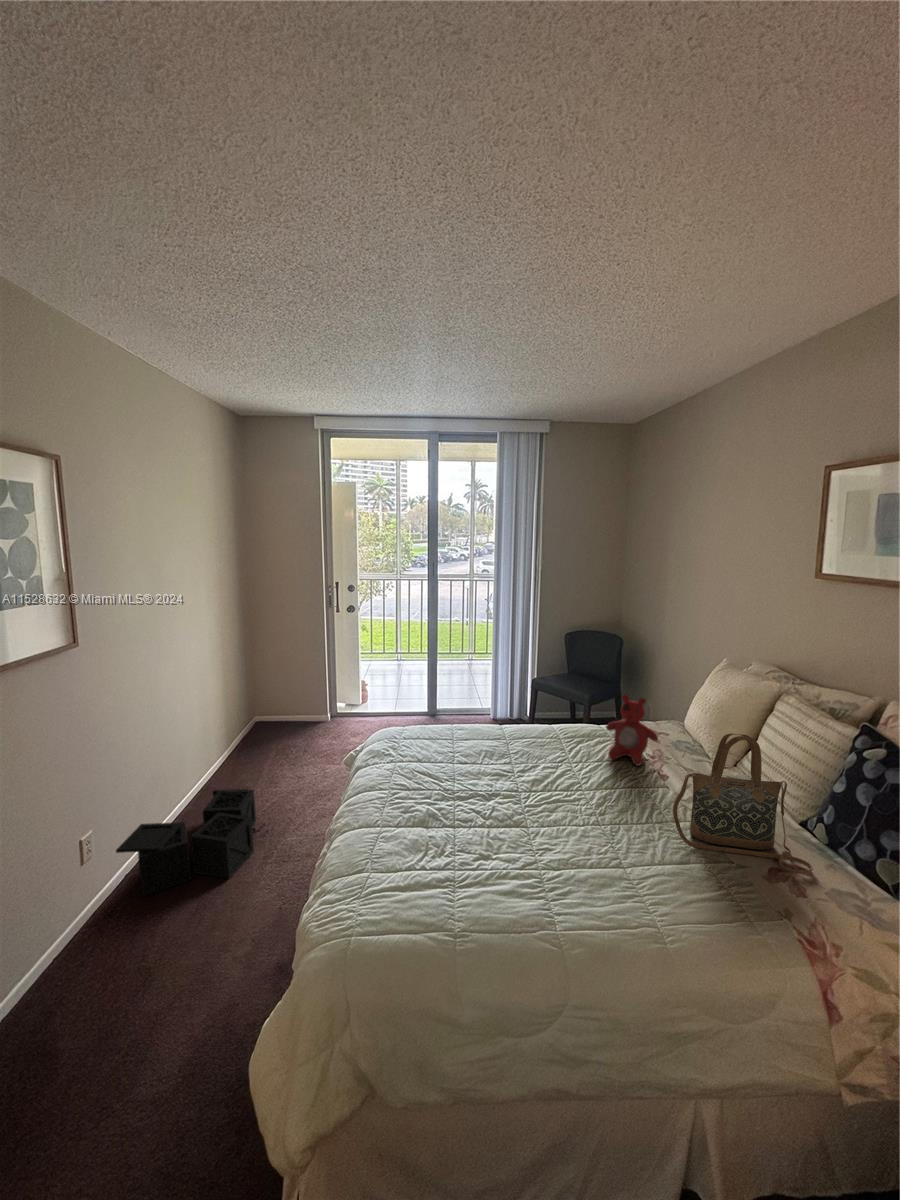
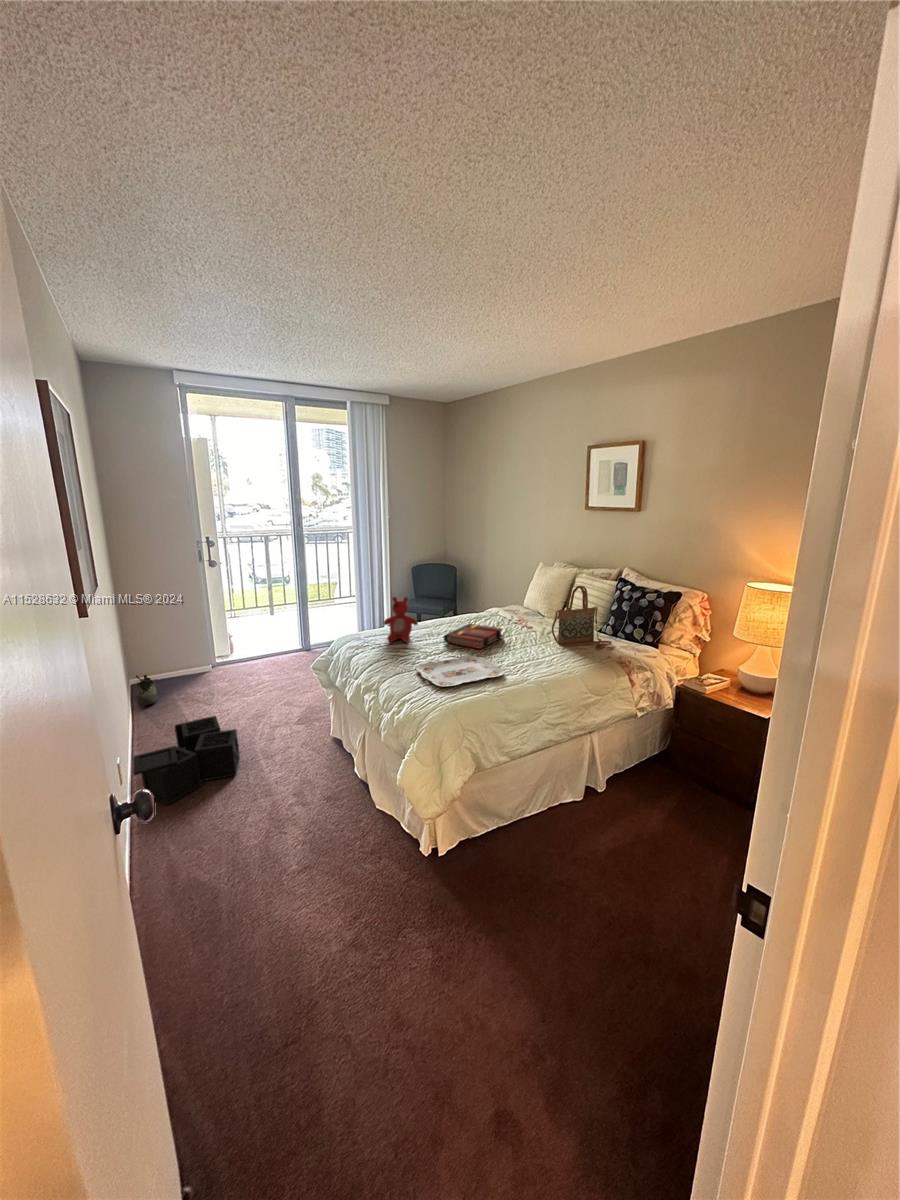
stuffed bear: present [606,695,658,765] -> present [384,597,418,642]
shoe: none [239,715,266,749] -> present [136,675,159,706]
book: none [494,749,596,809] -> present [444,623,503,649]
serving tray: none [383,819,524,897] -> present [416,656,504,687]

